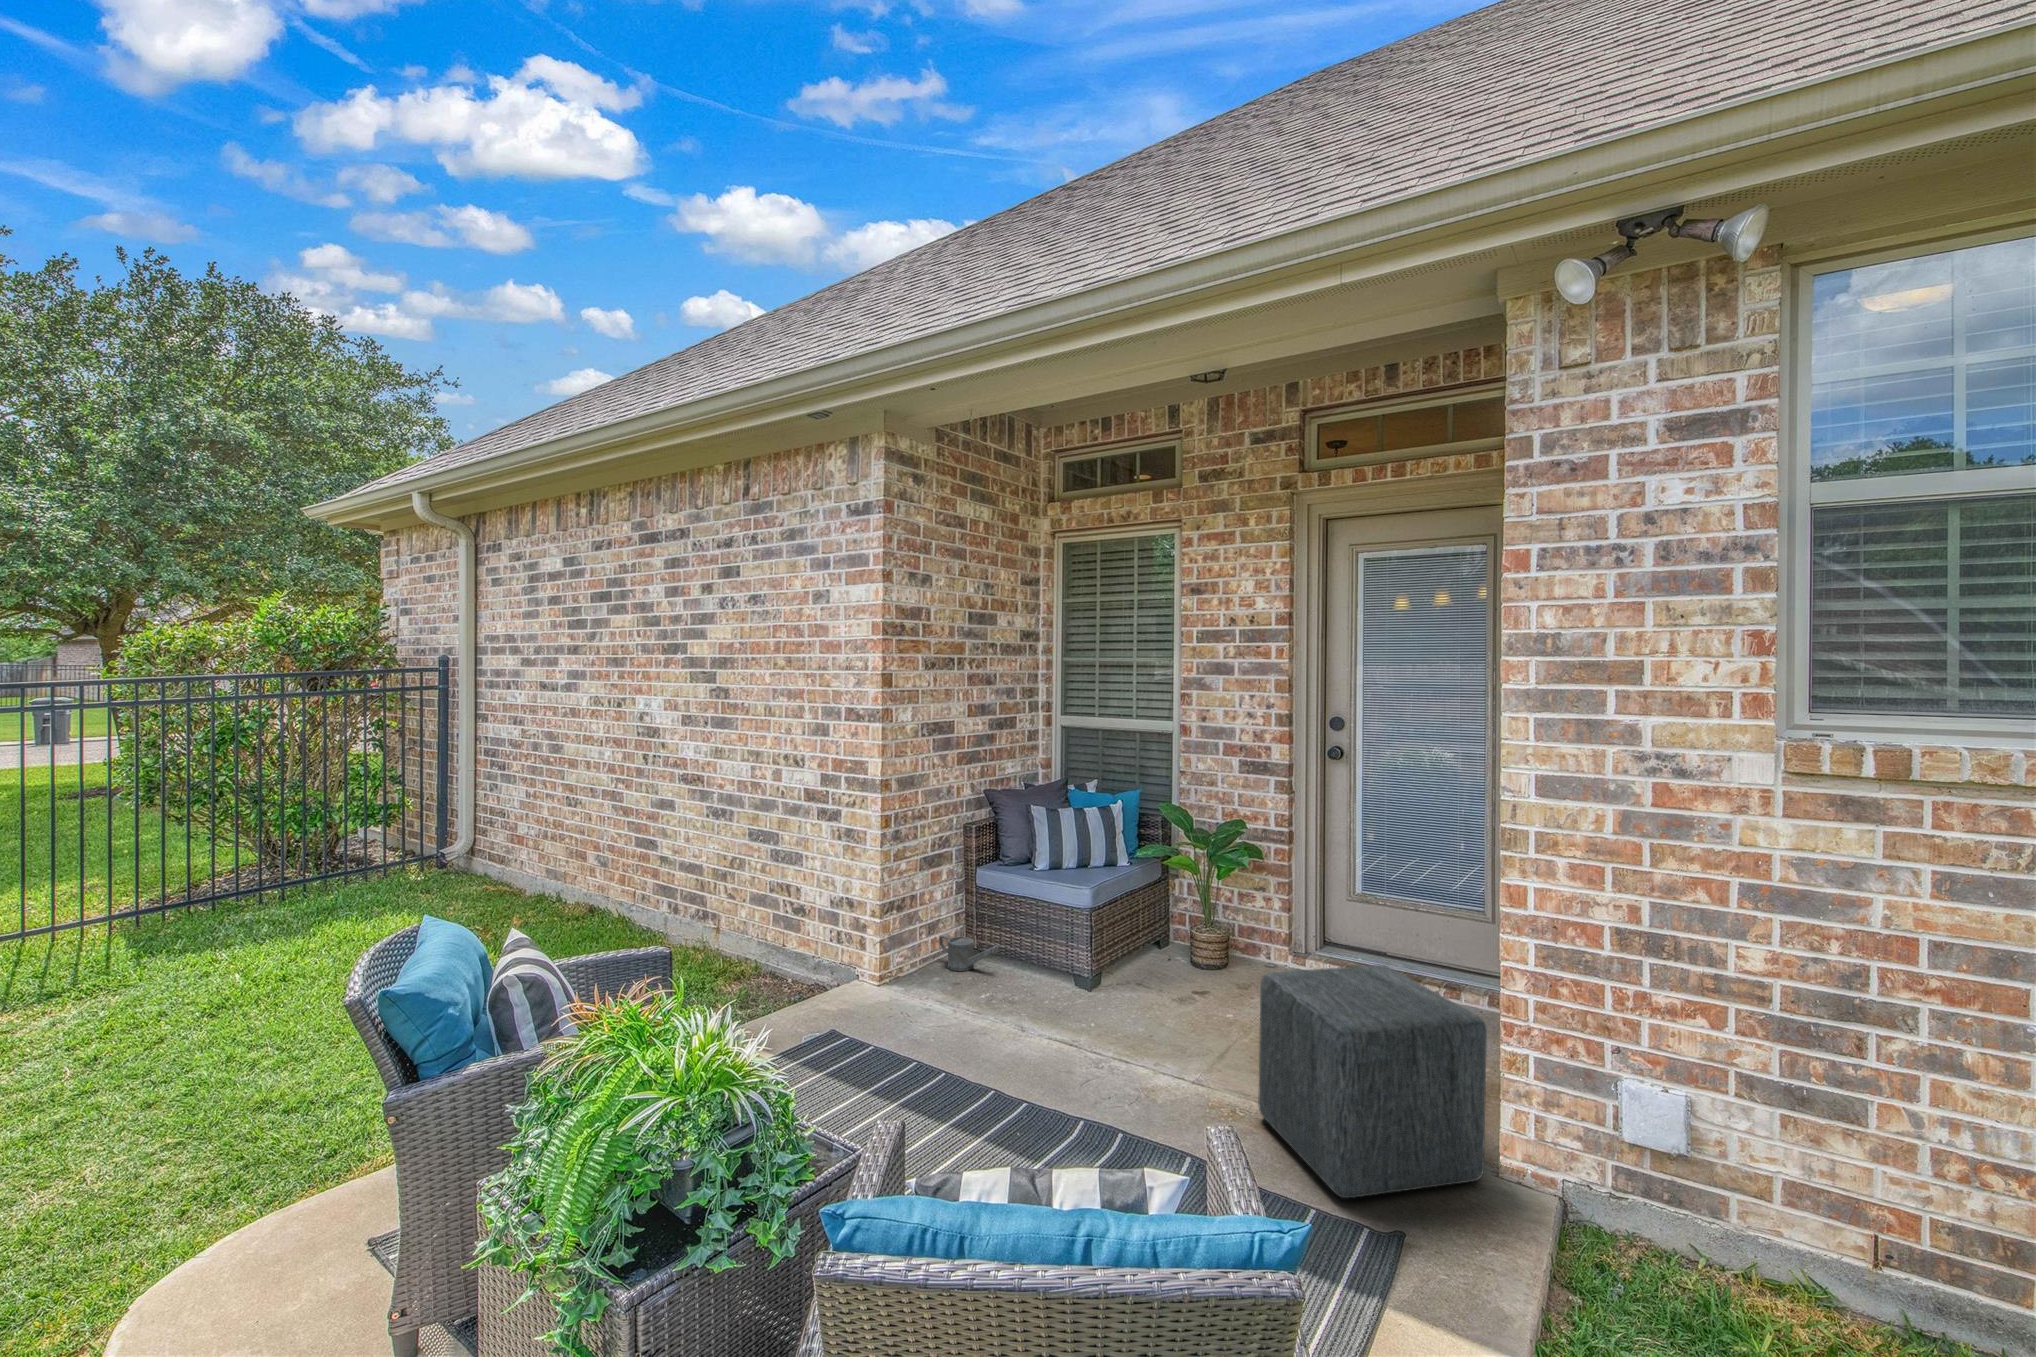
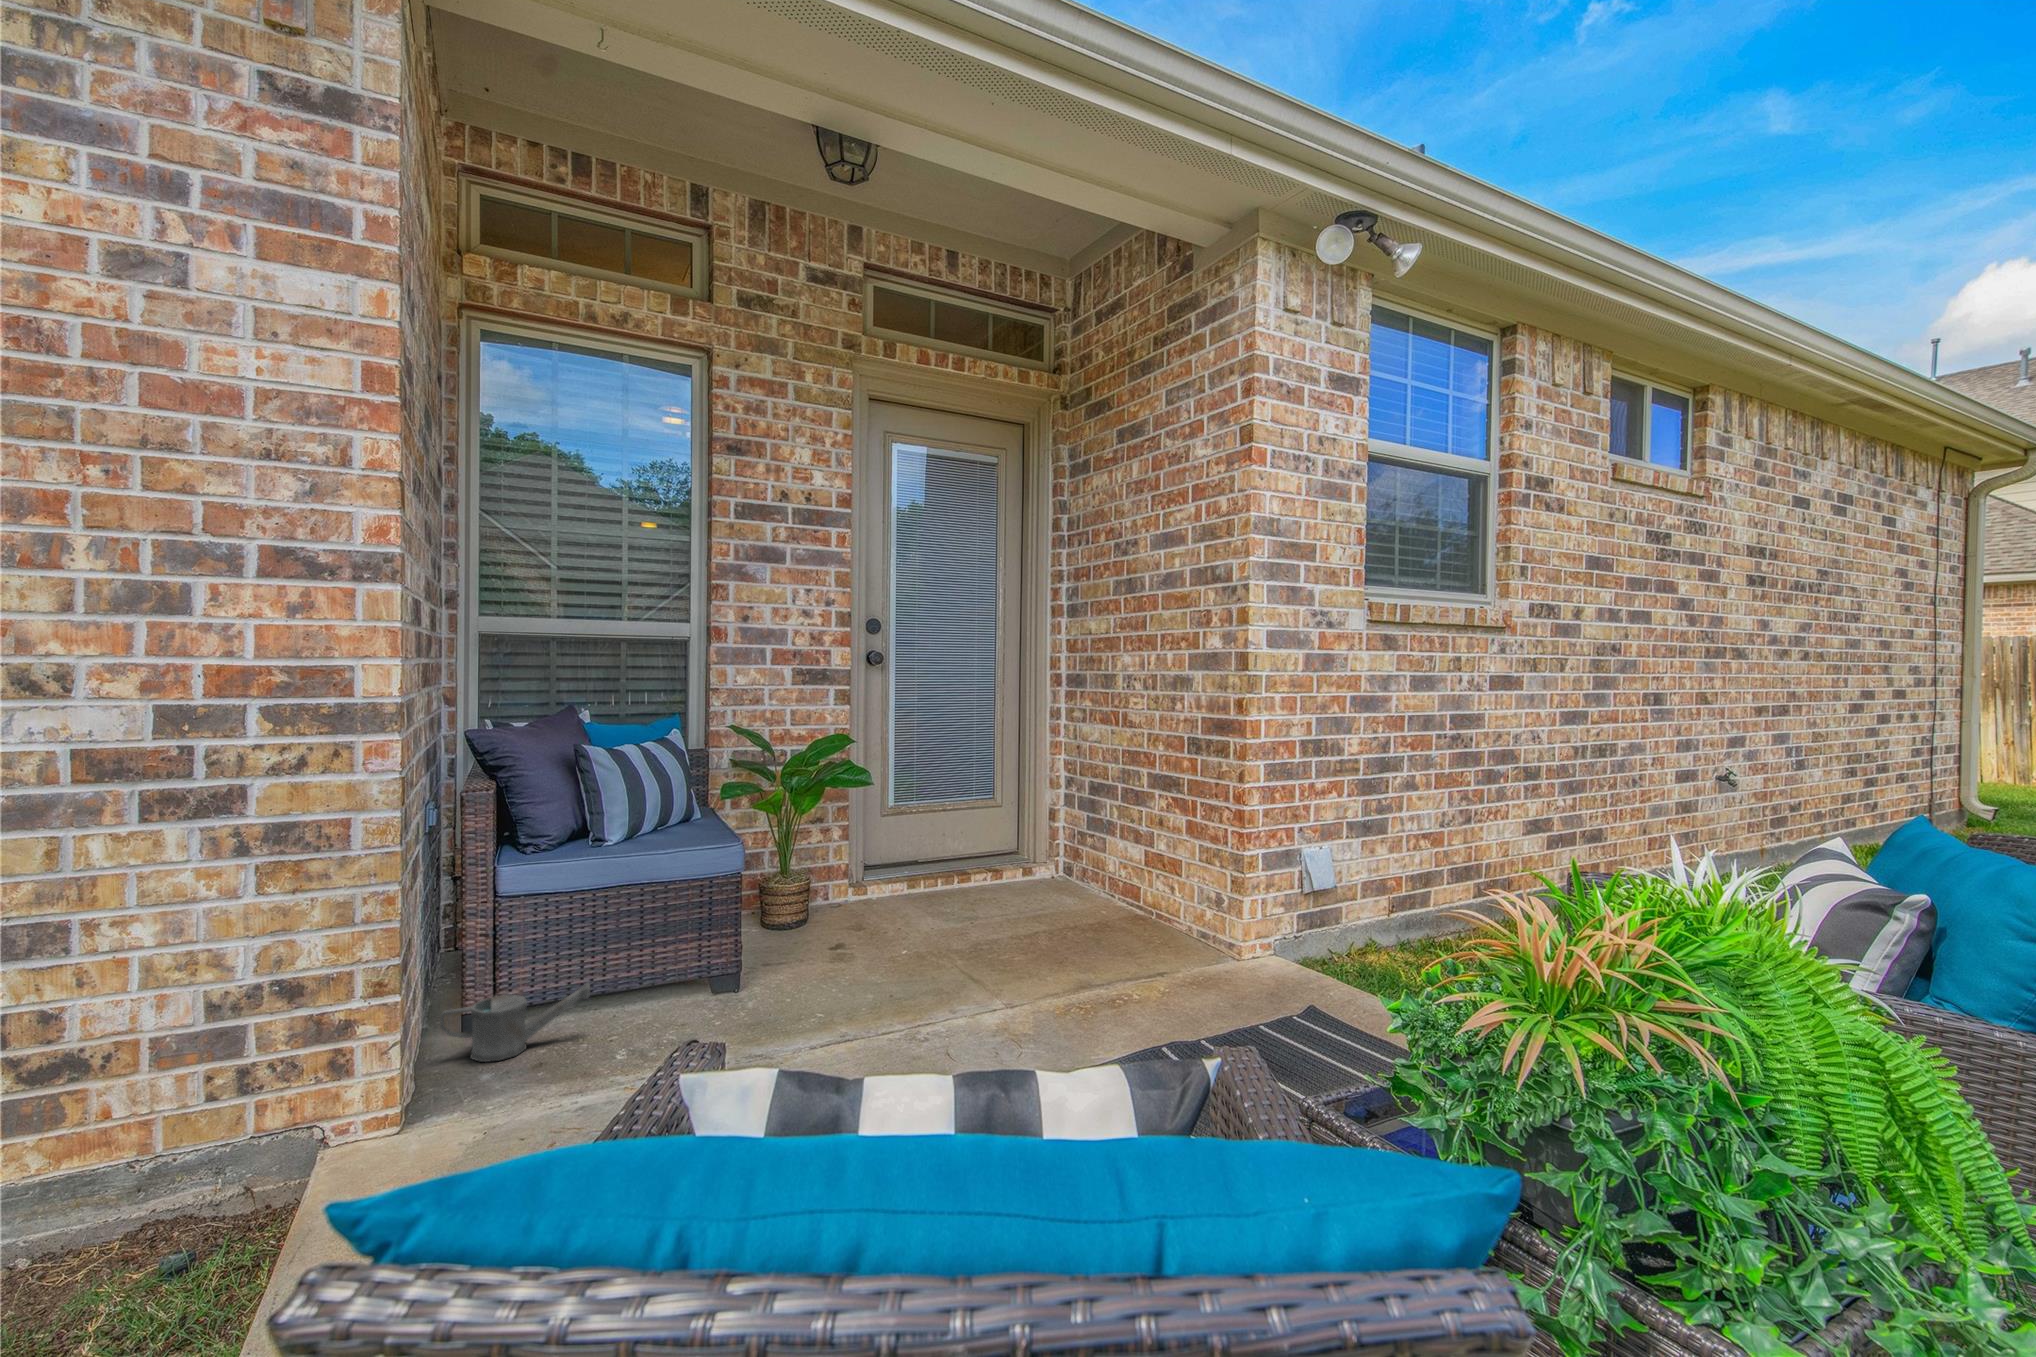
ottoman: present [1258,965,1487,1198] -> none [1117,823,1281,1013]

